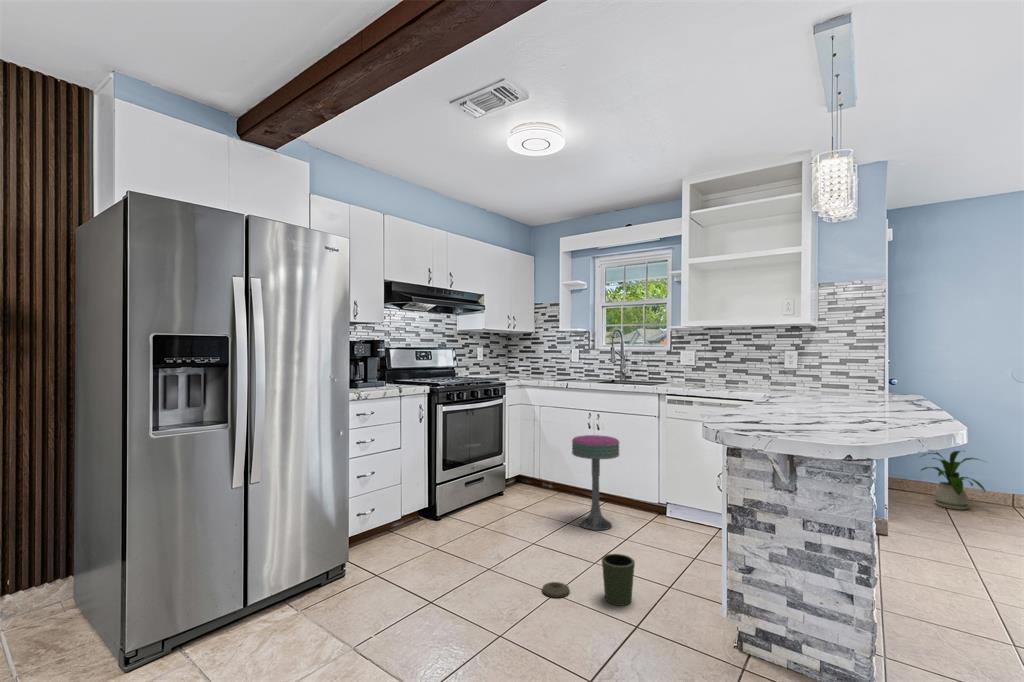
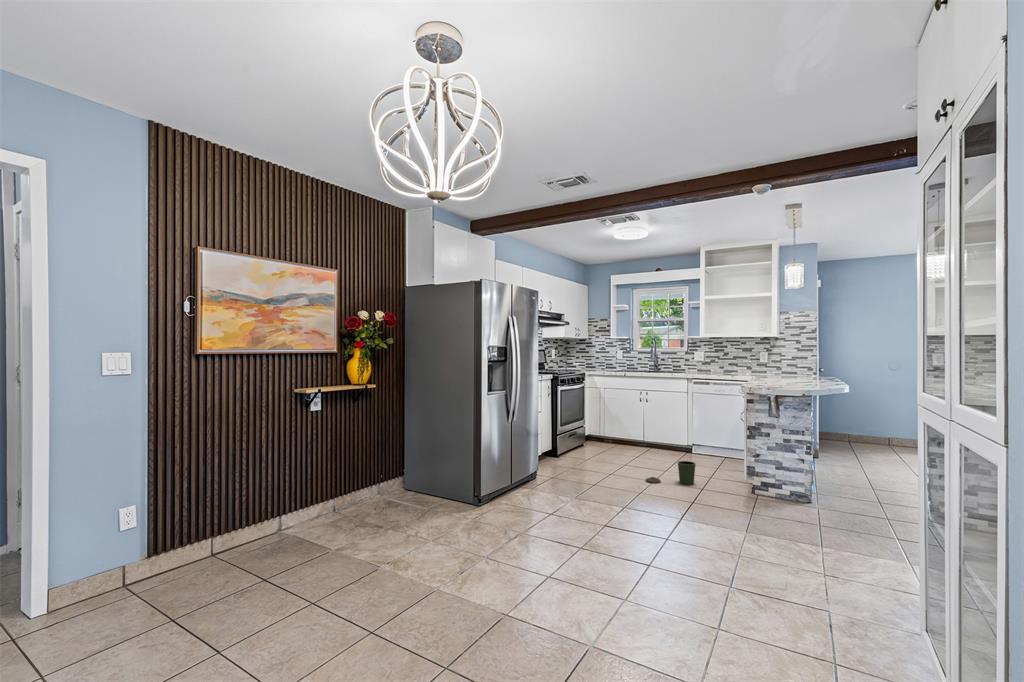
bar stool: present [572,435,619,530] -> none [638,405,667,460]
house plant: present [921,451,985,510] -> none [837,411,876,447]

